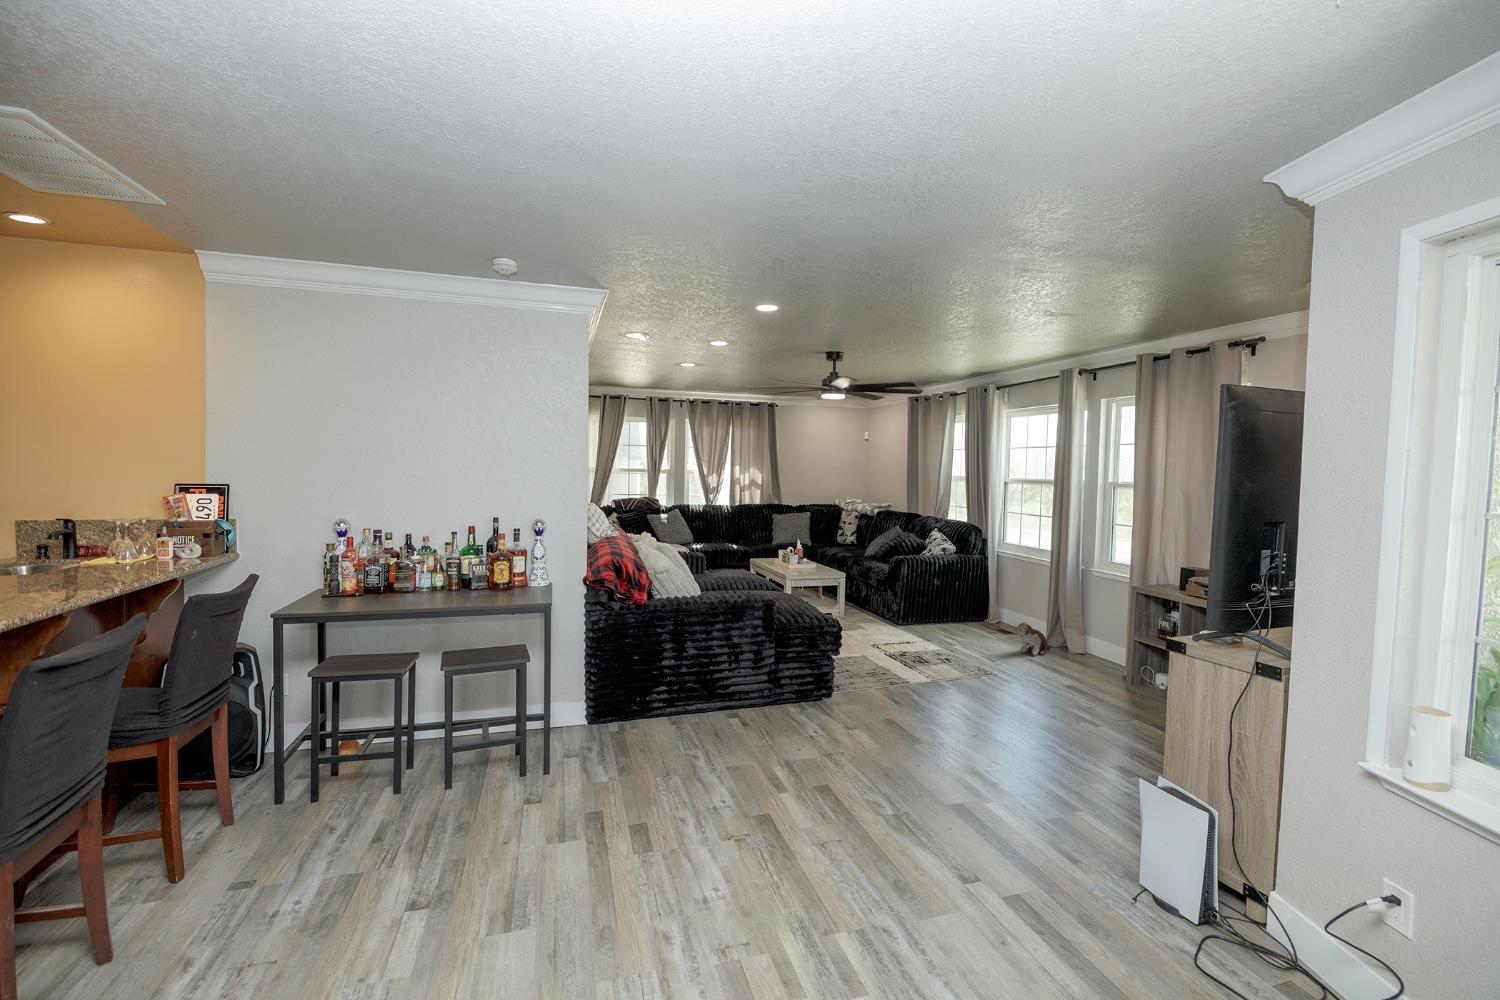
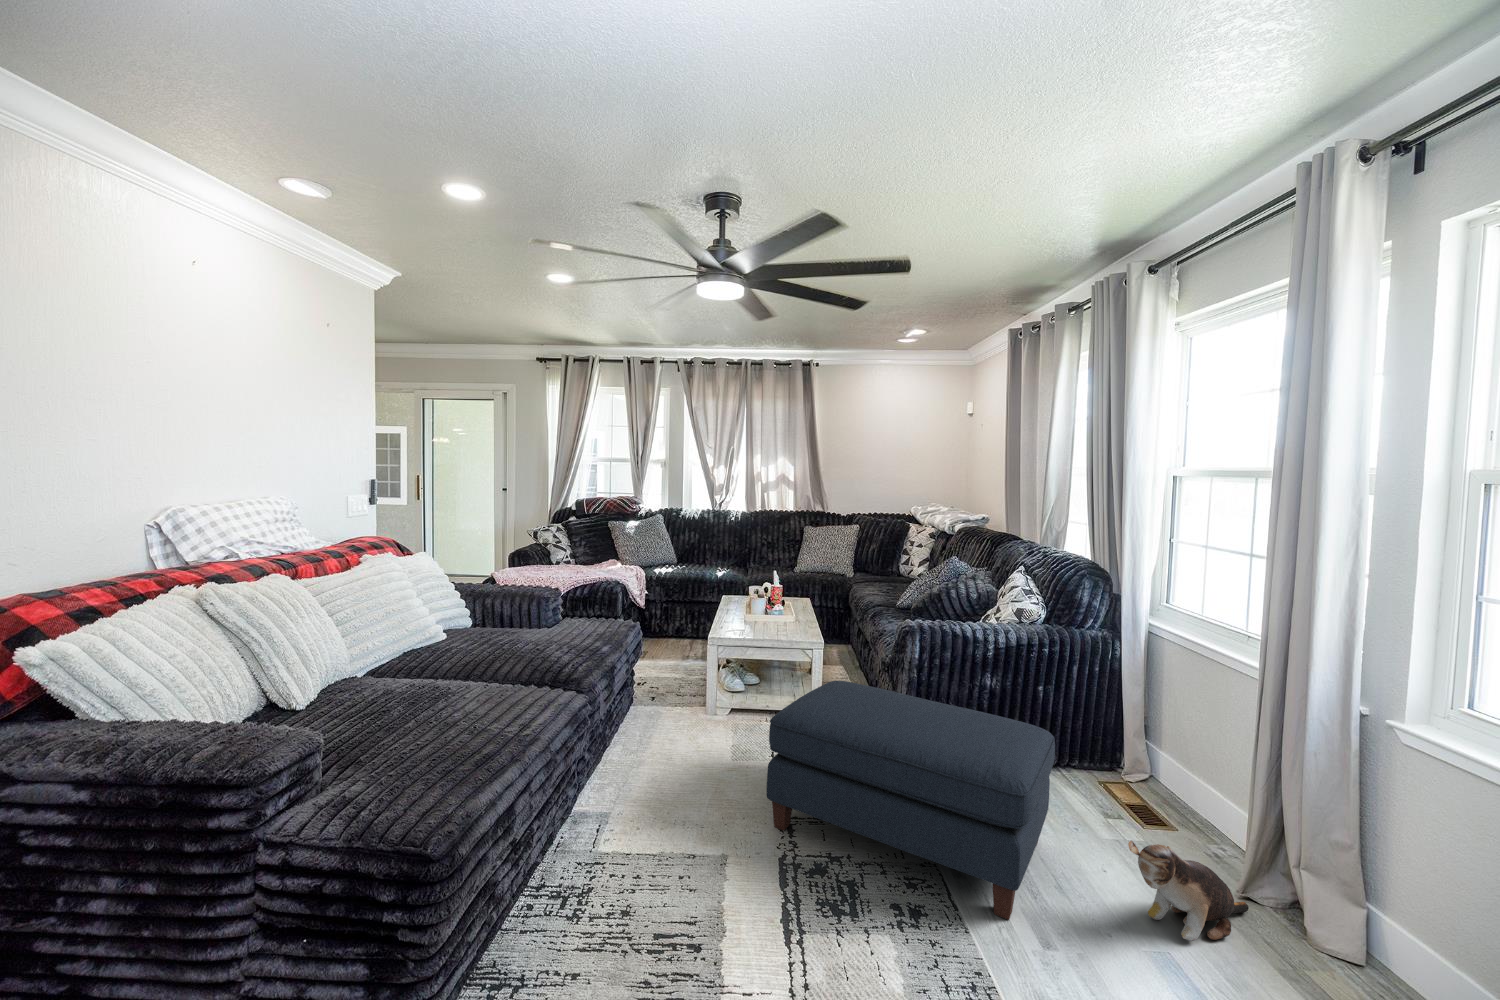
ottoman: none [865,584,983,657] -> present [767,681,1055,920]

